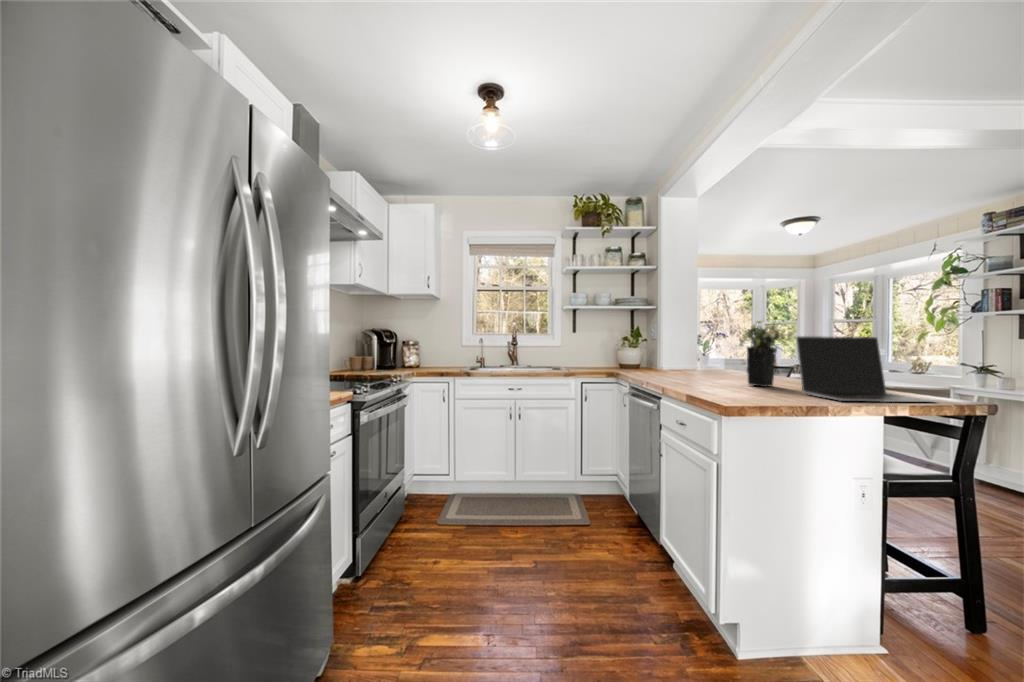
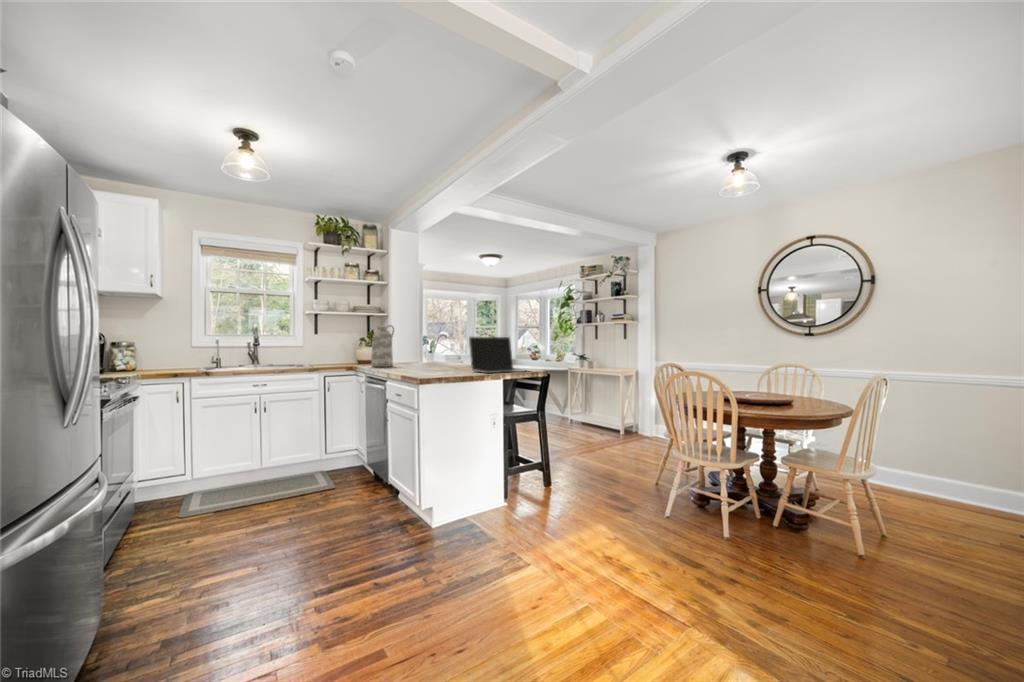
vase: none [637,320,667,375] -> present [371,325,394,367]
flower arrangement: present [739,320,794,387] -> none [437,325,473,369]

